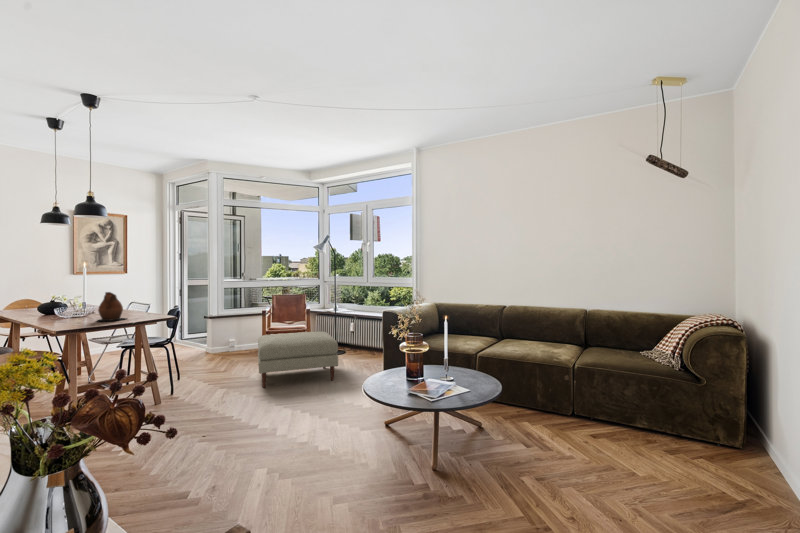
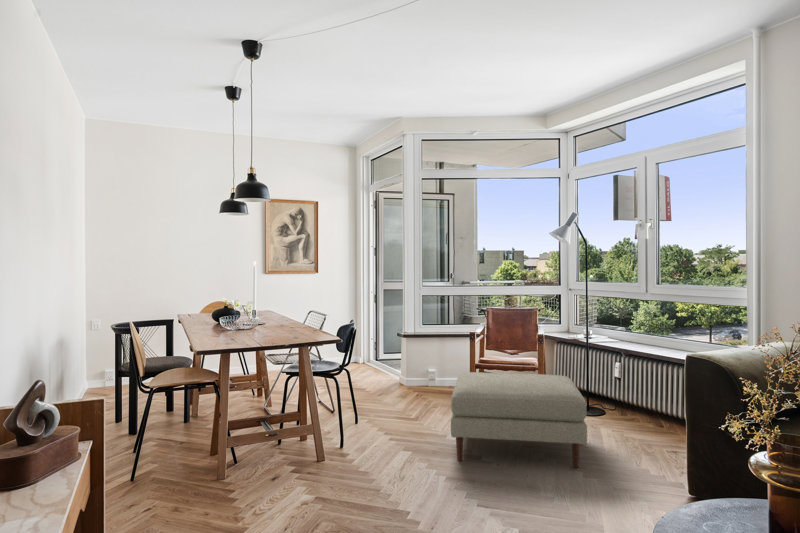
ceramic pitcher: present [98,292,125,321] -> none [239,297,277,337]

